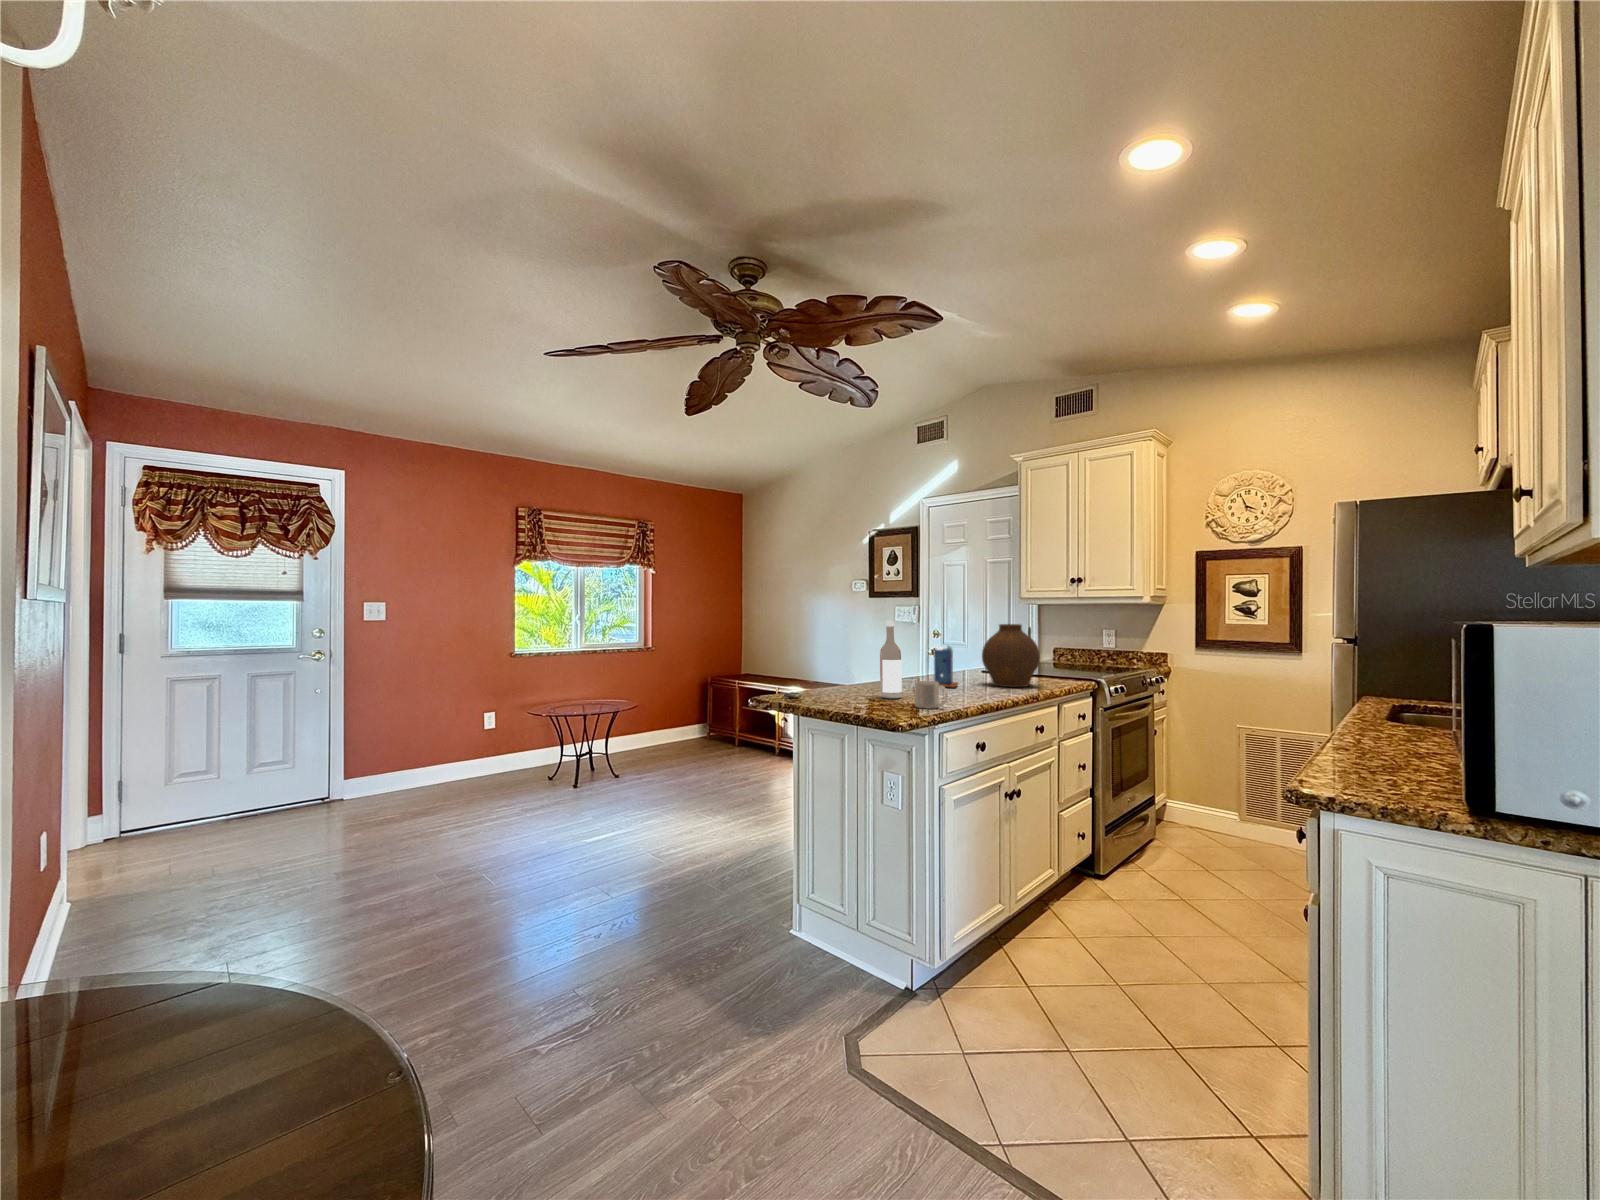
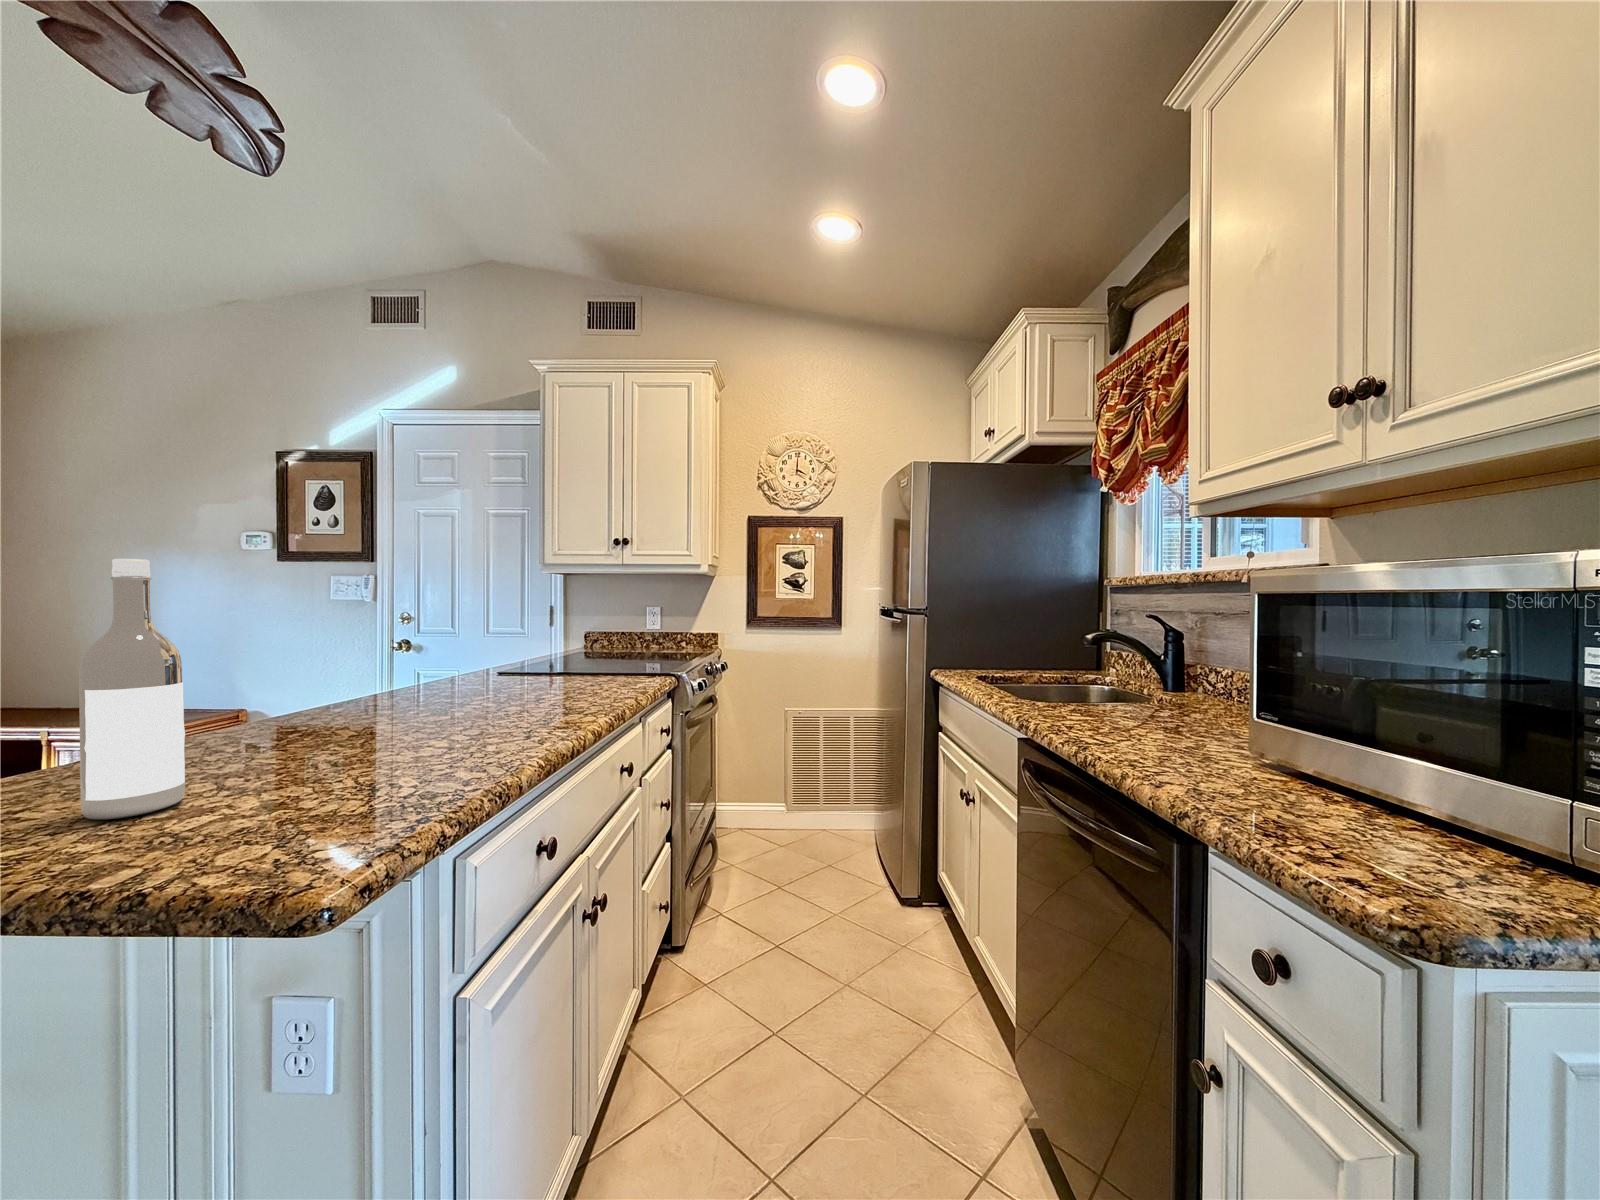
vase: present [982,624,1040,687] -> none [473,590,587,708]
candle: present [934,645,958,688] -> none [333,626,417,731]
mug: present [915,681,948,708] -> none [190,750,331,862]

